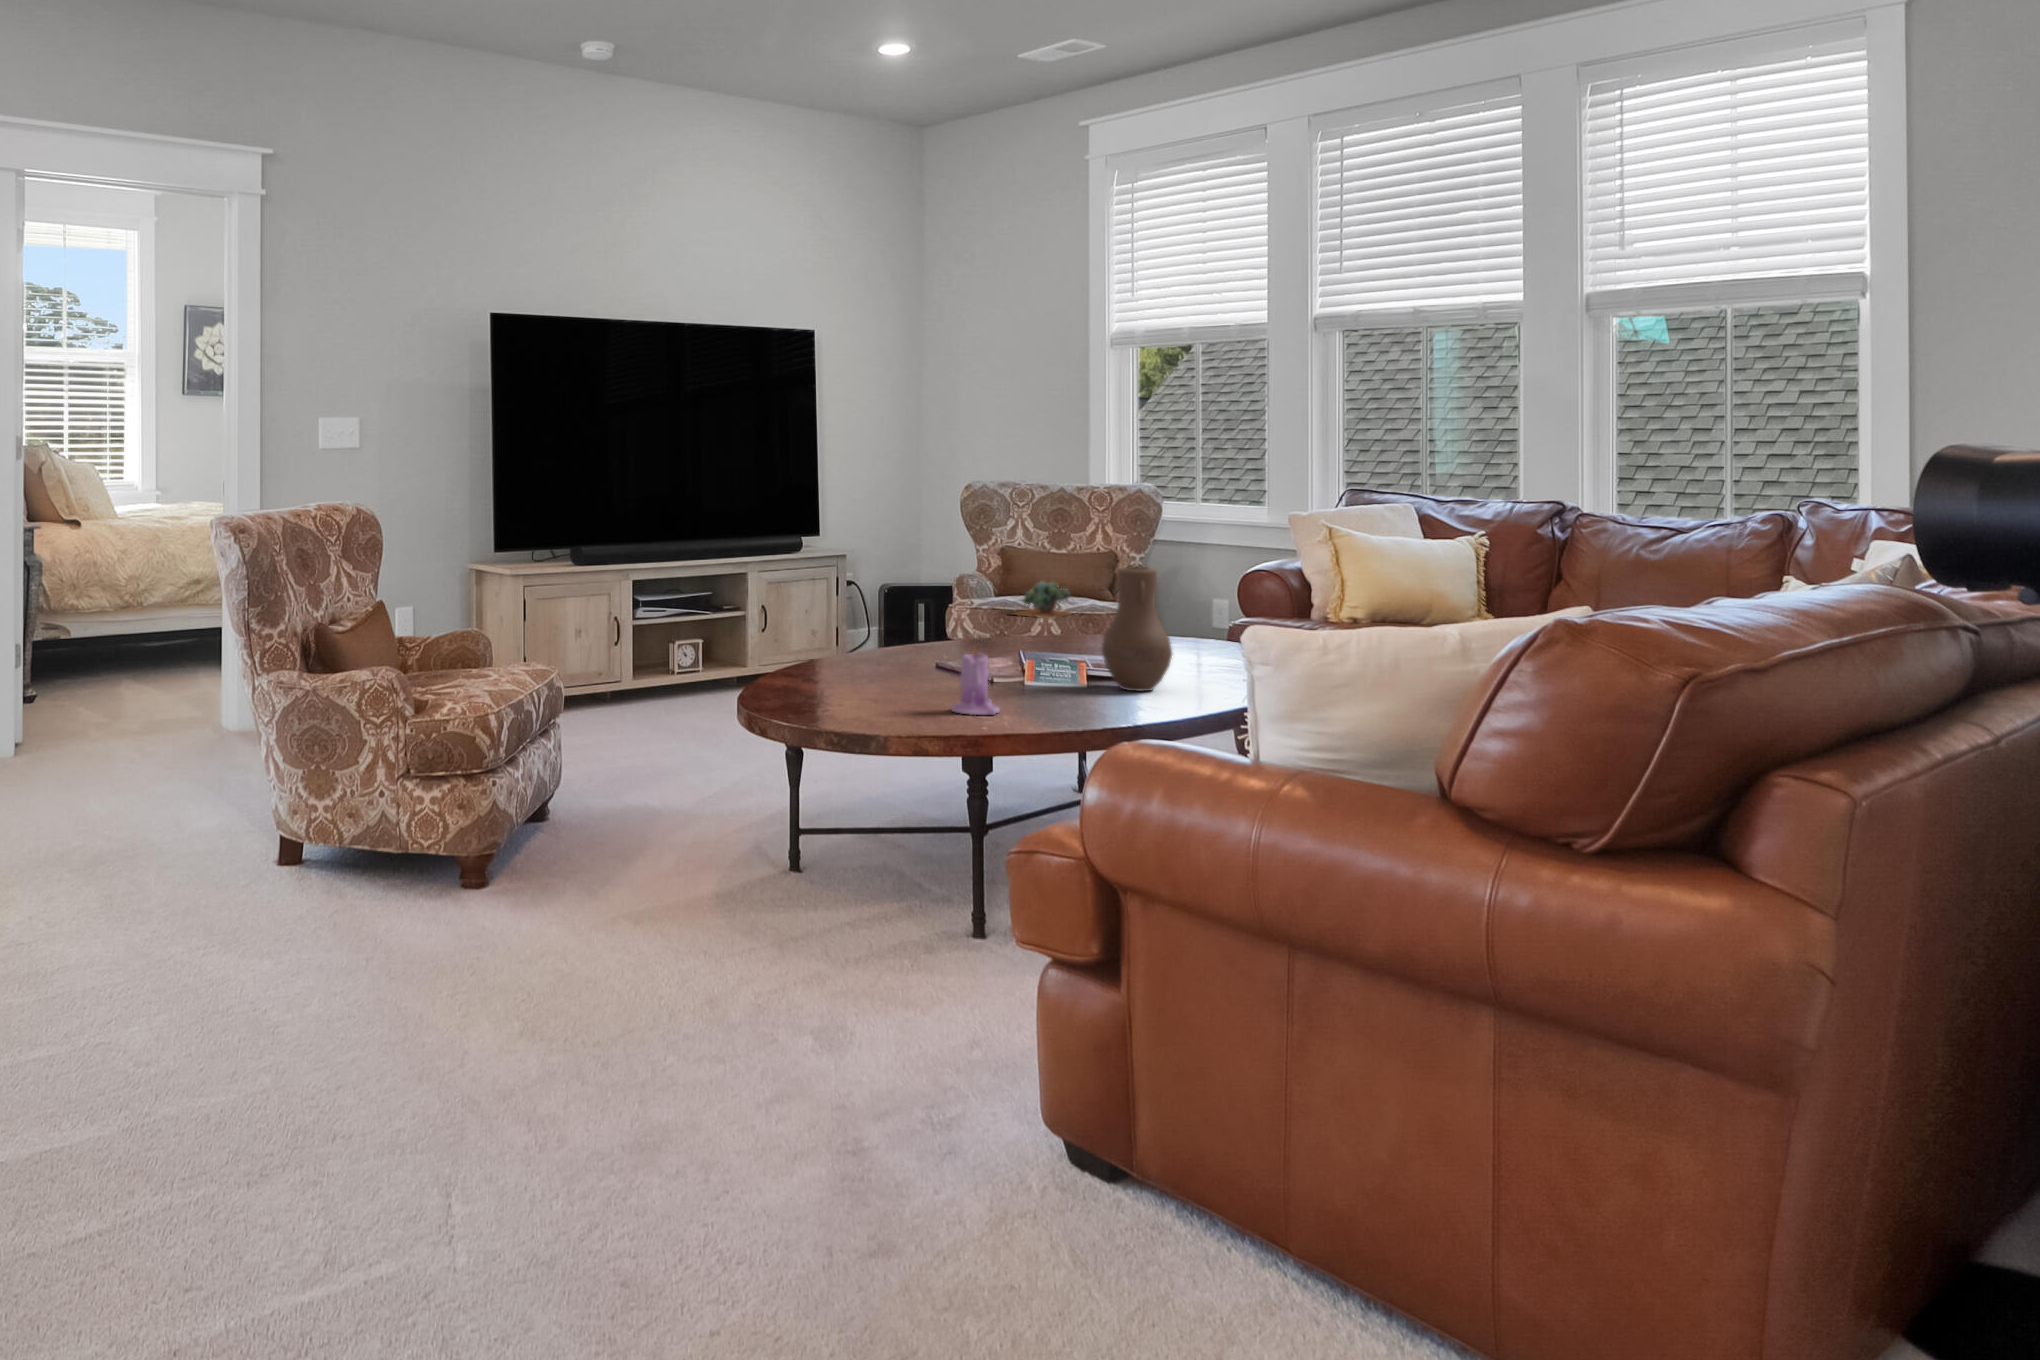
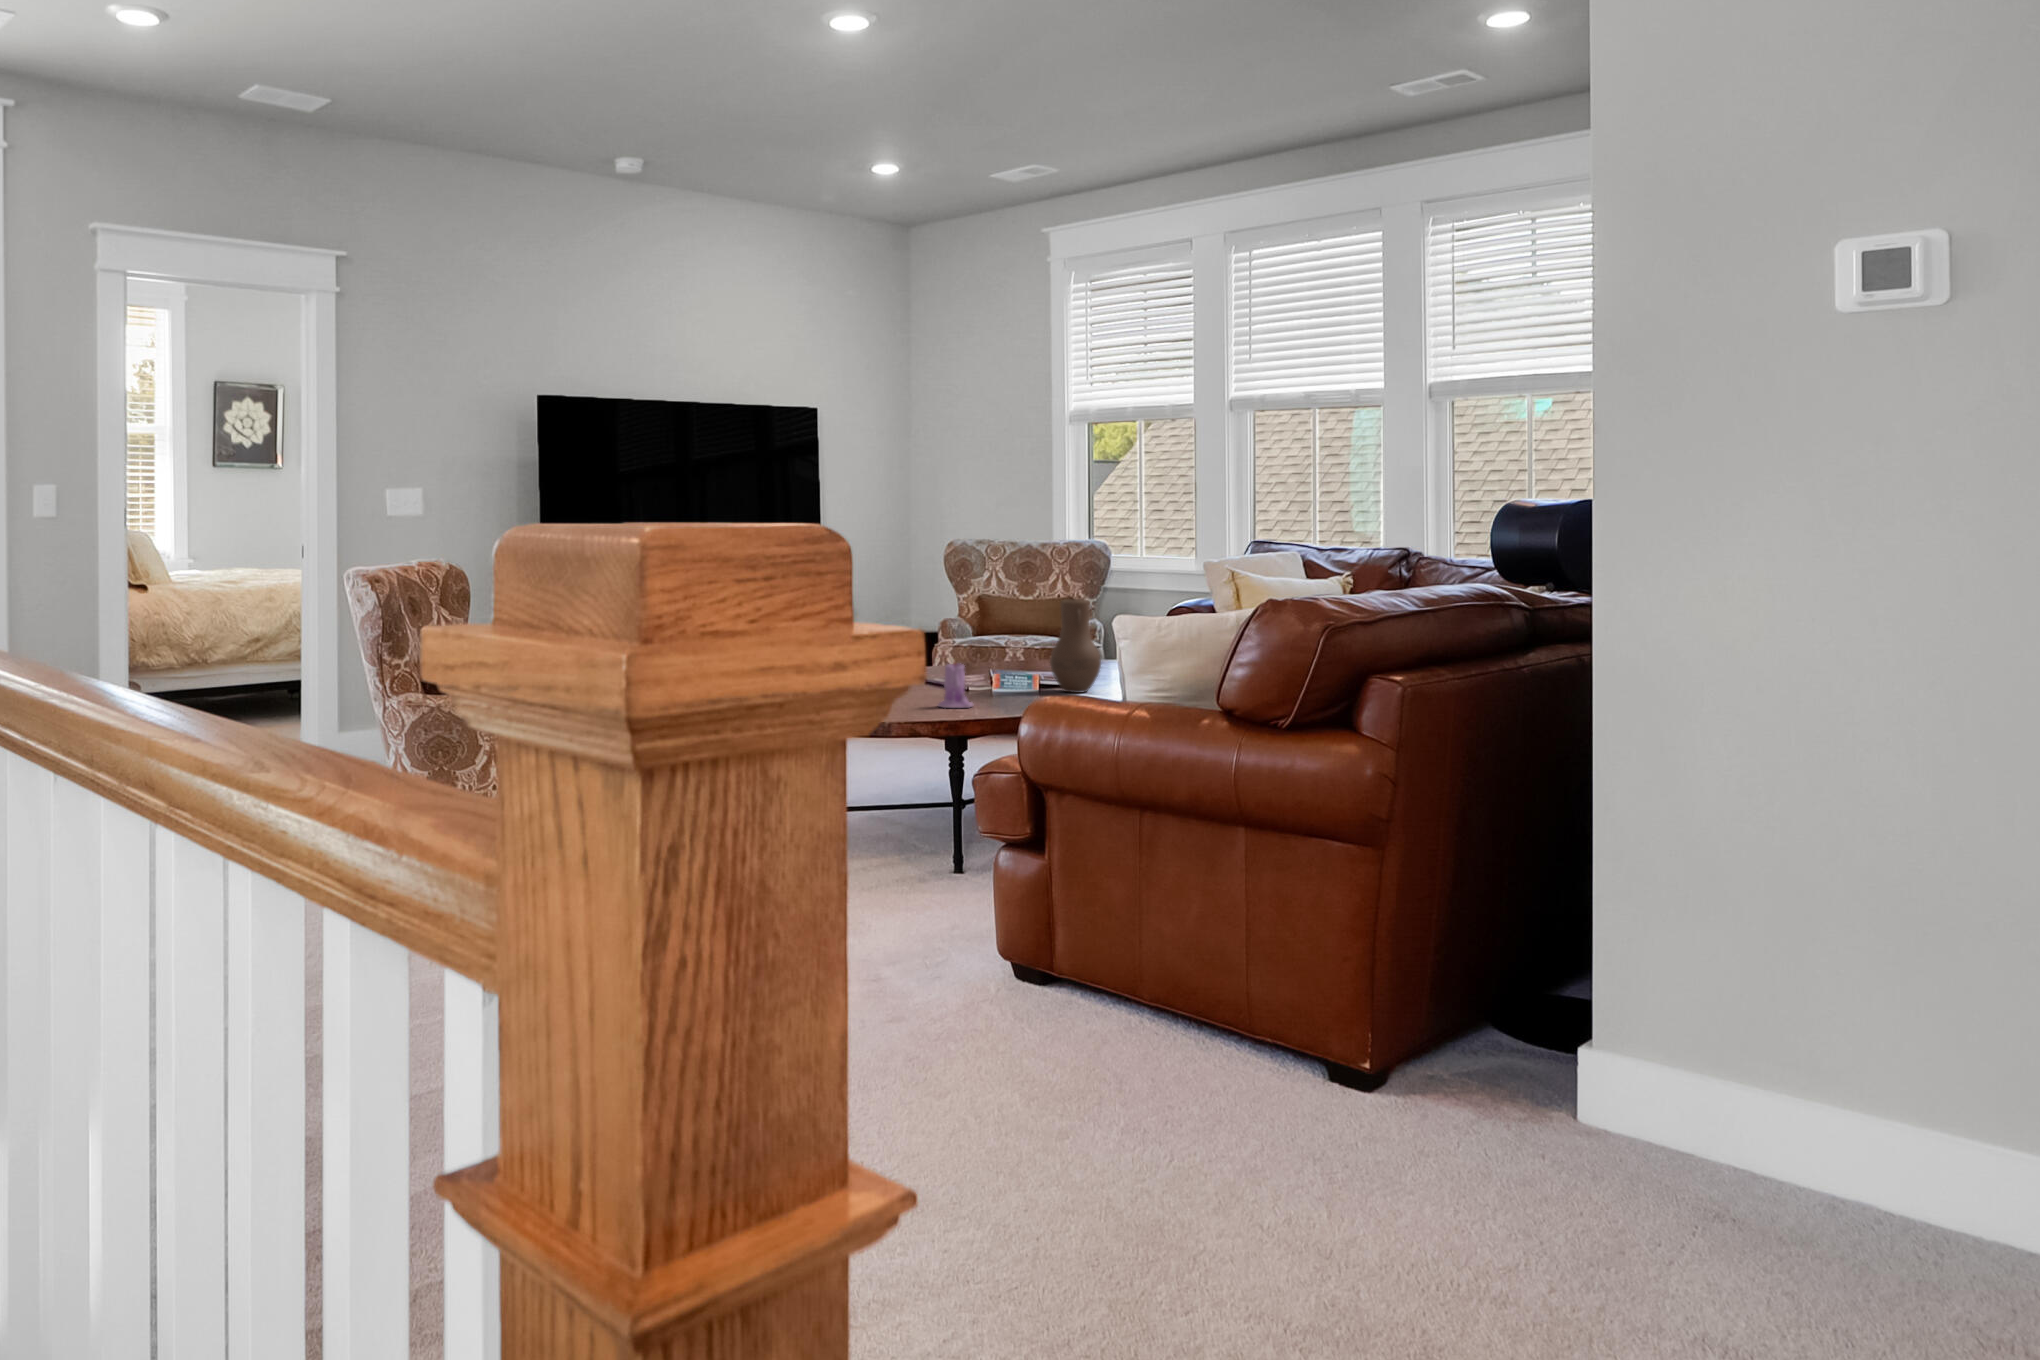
succulent plant: present [1013,582,1073,618] -> none [984,621,1042,651]

